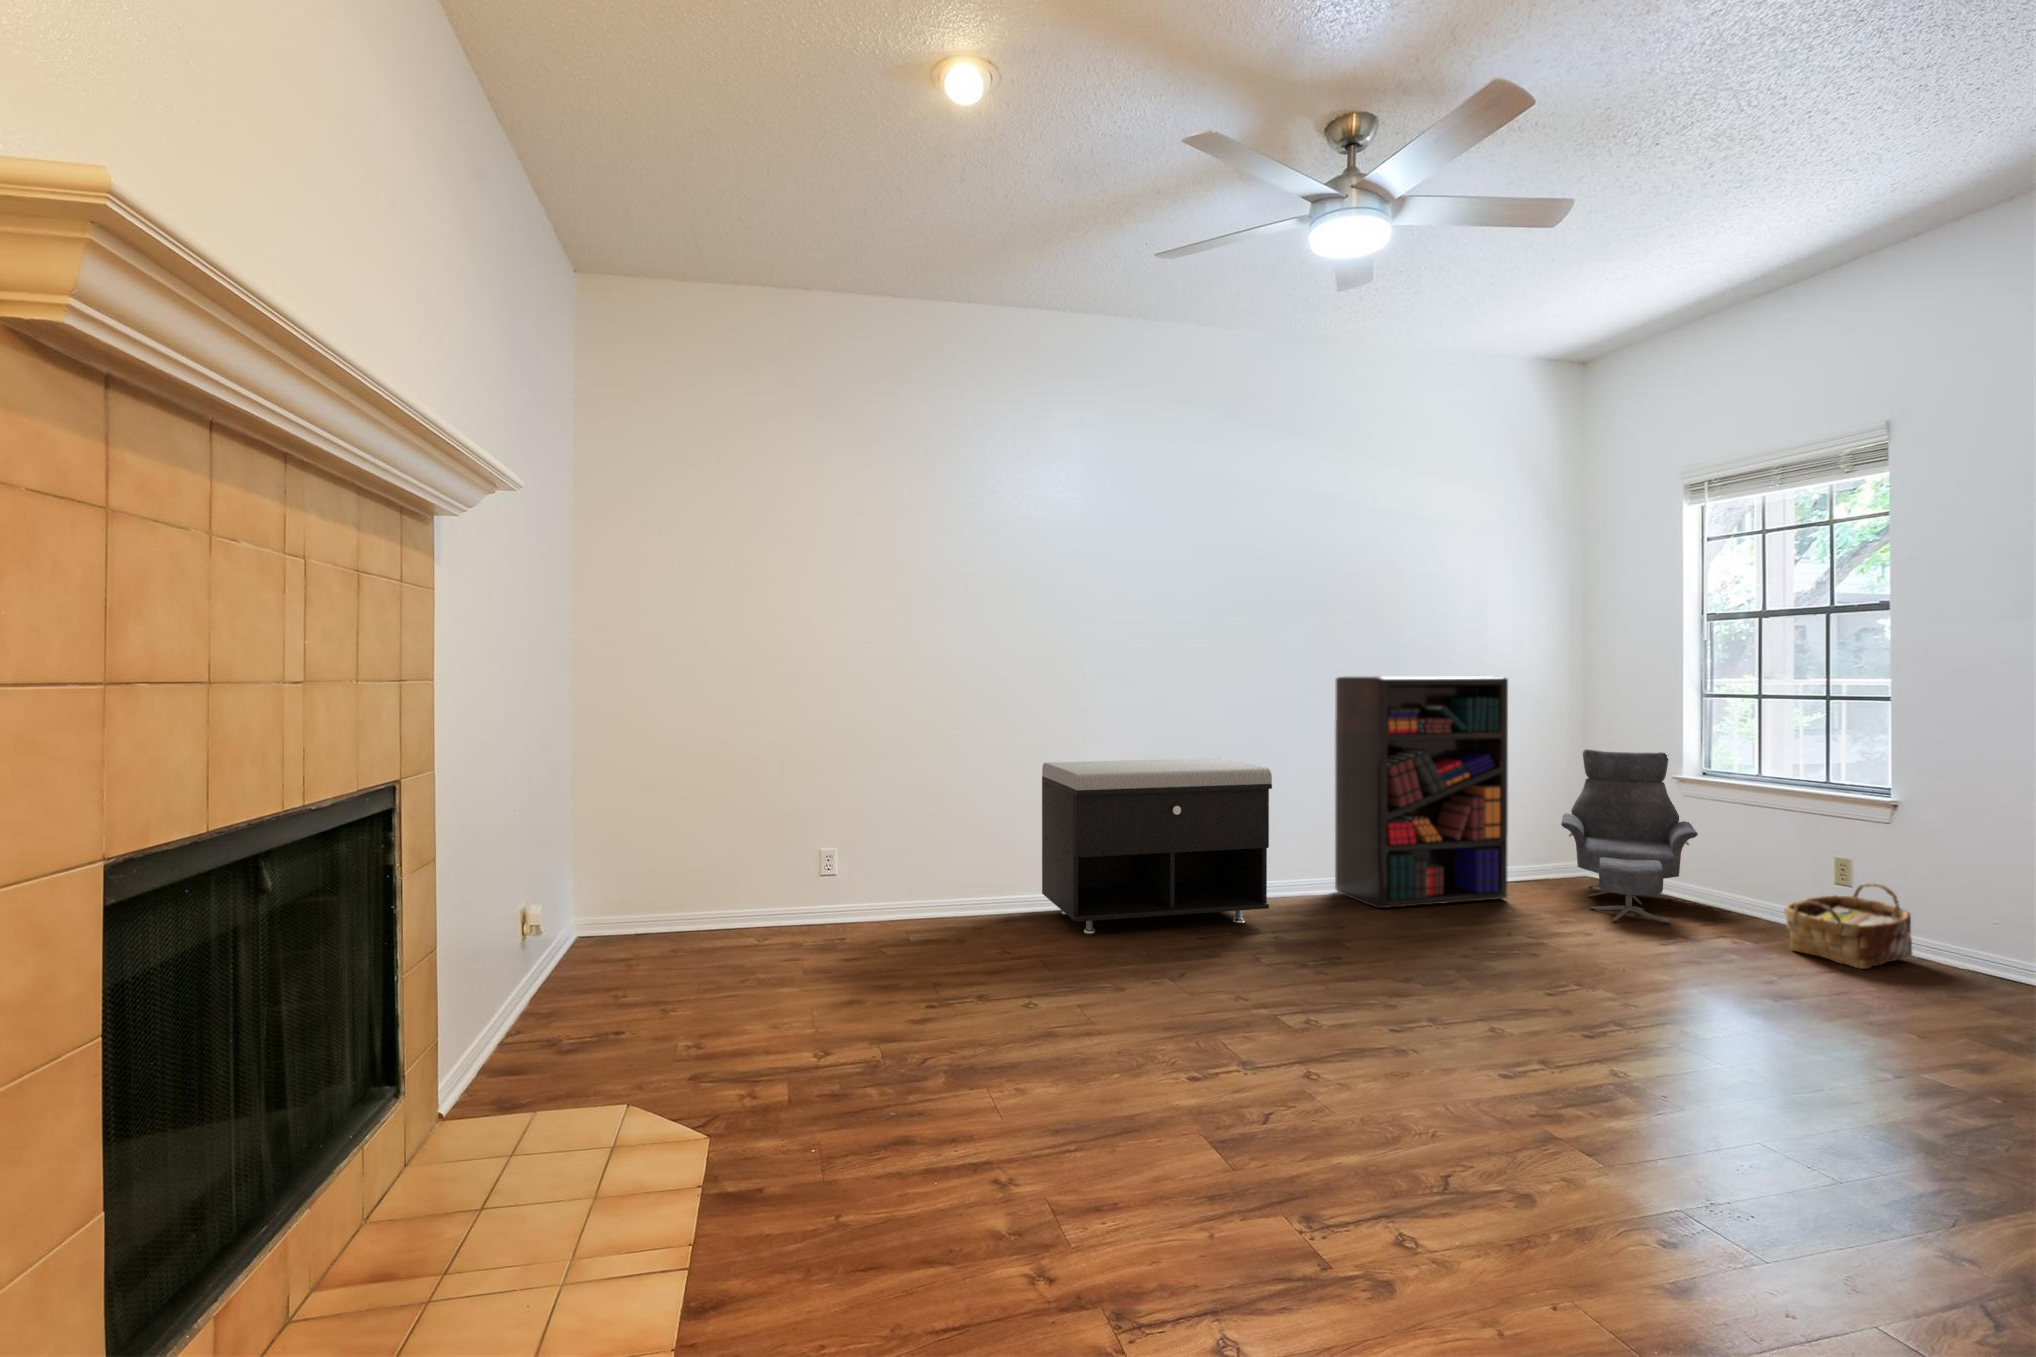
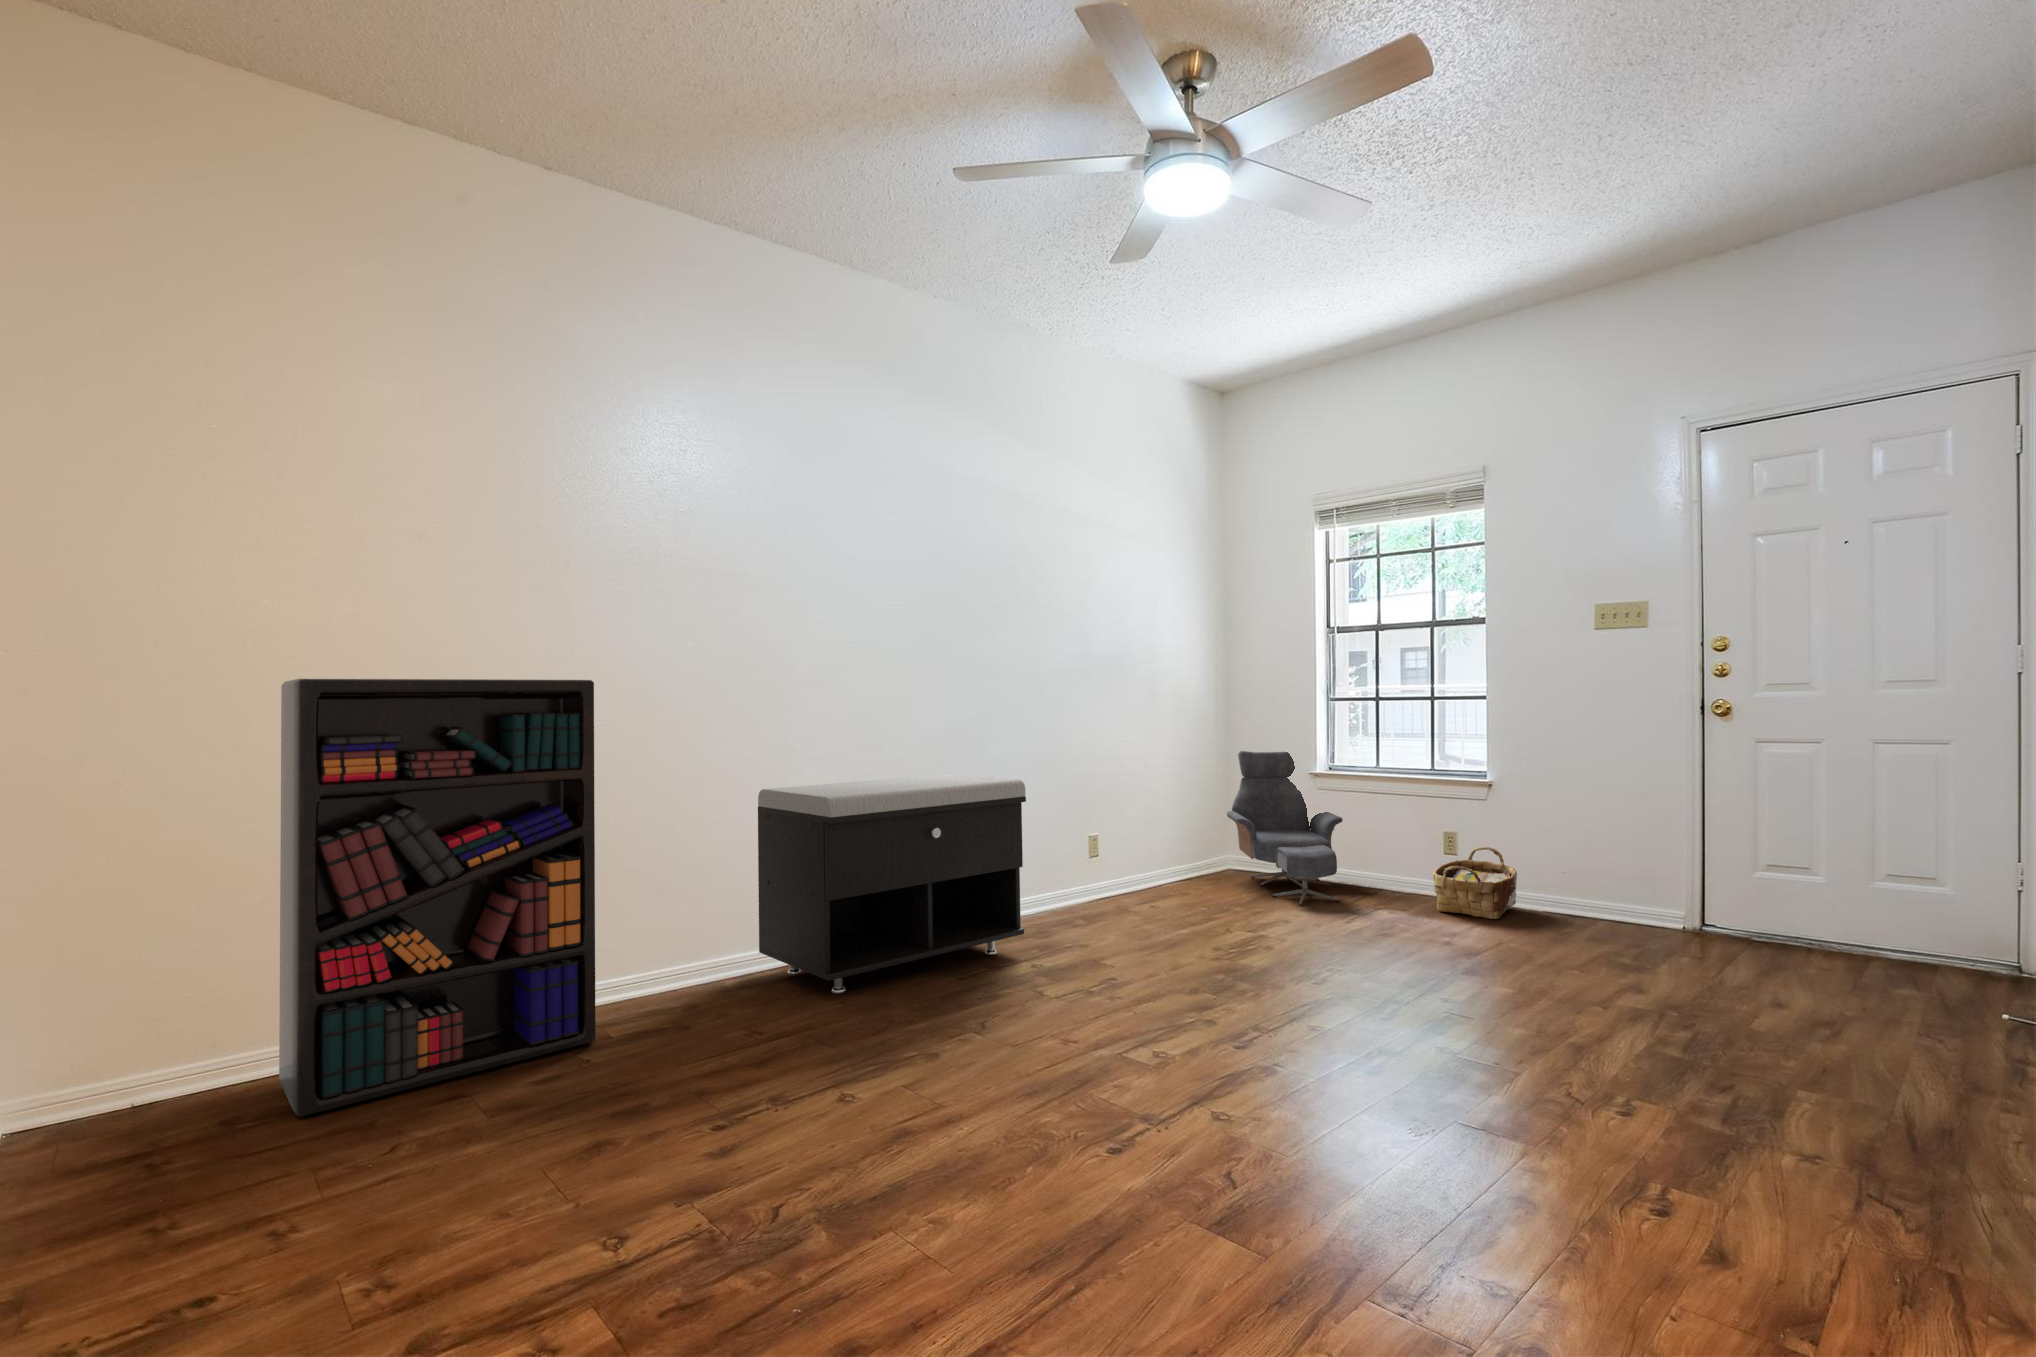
bookshelf: present [1335,676,1508,908] -> present [279,679,596,1117]

